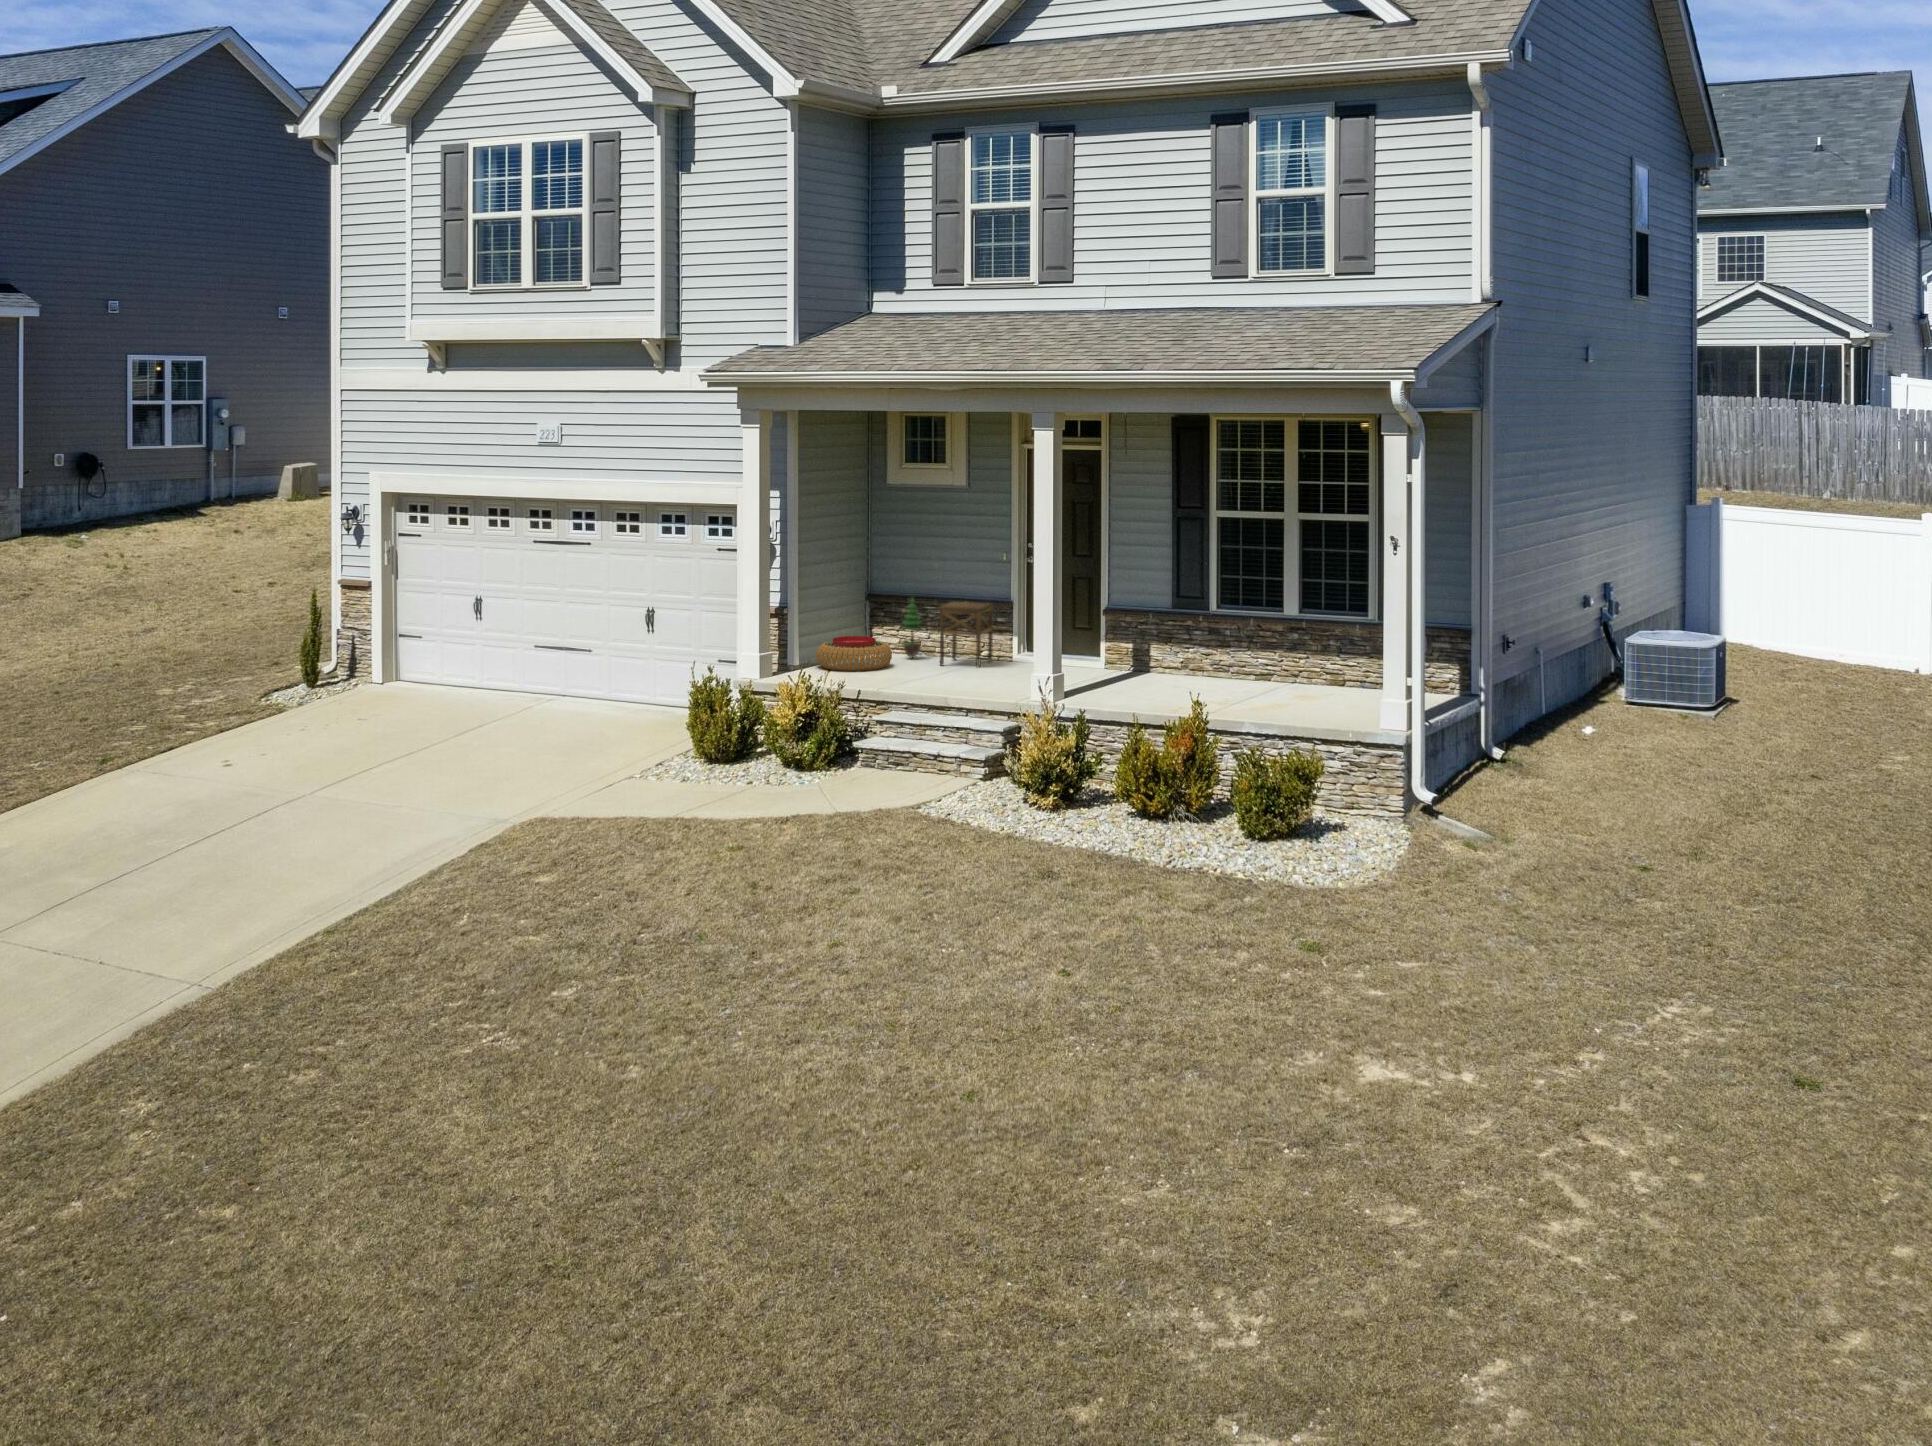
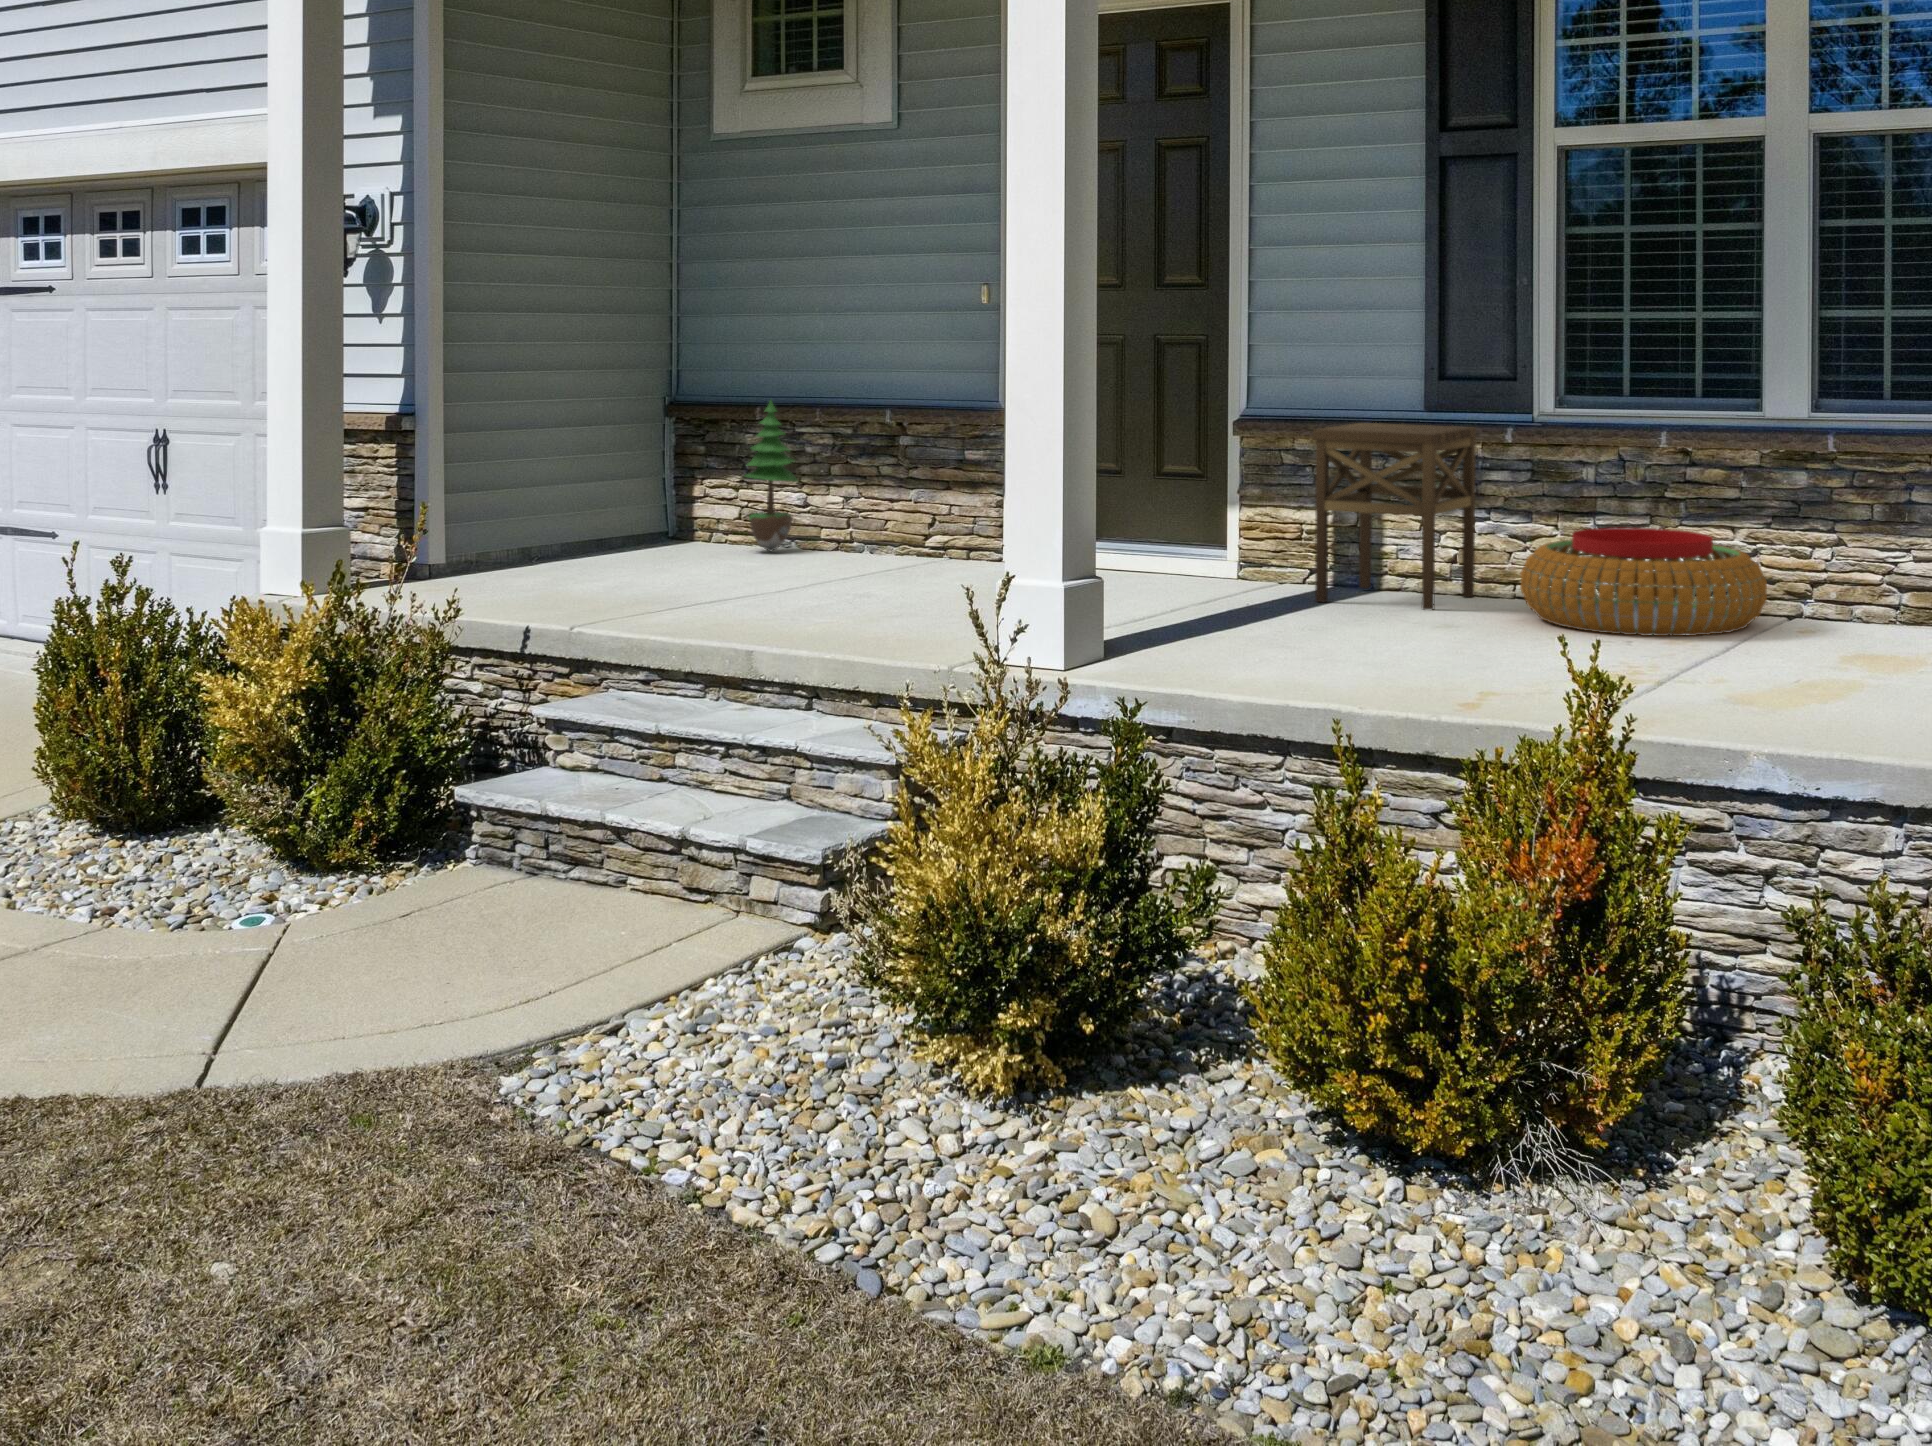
side table: present [939,602,993,667] -> present [1313,423,1476,610]
pouf: present [816,636,892,671] -> present [1520,527,1767,636]

